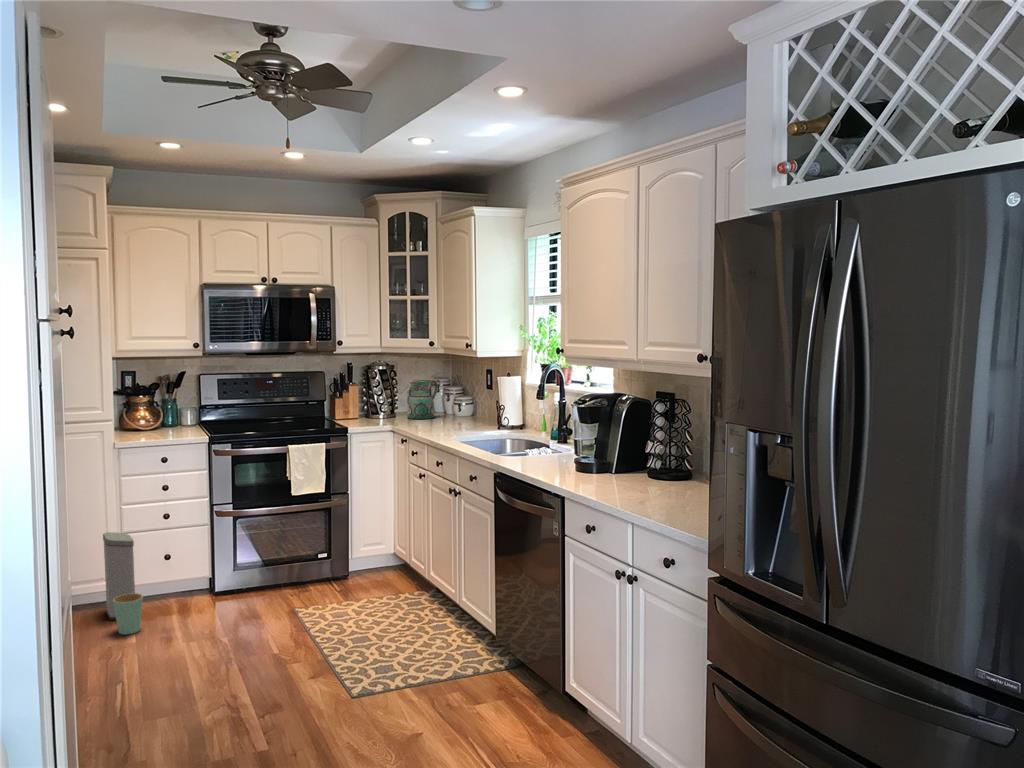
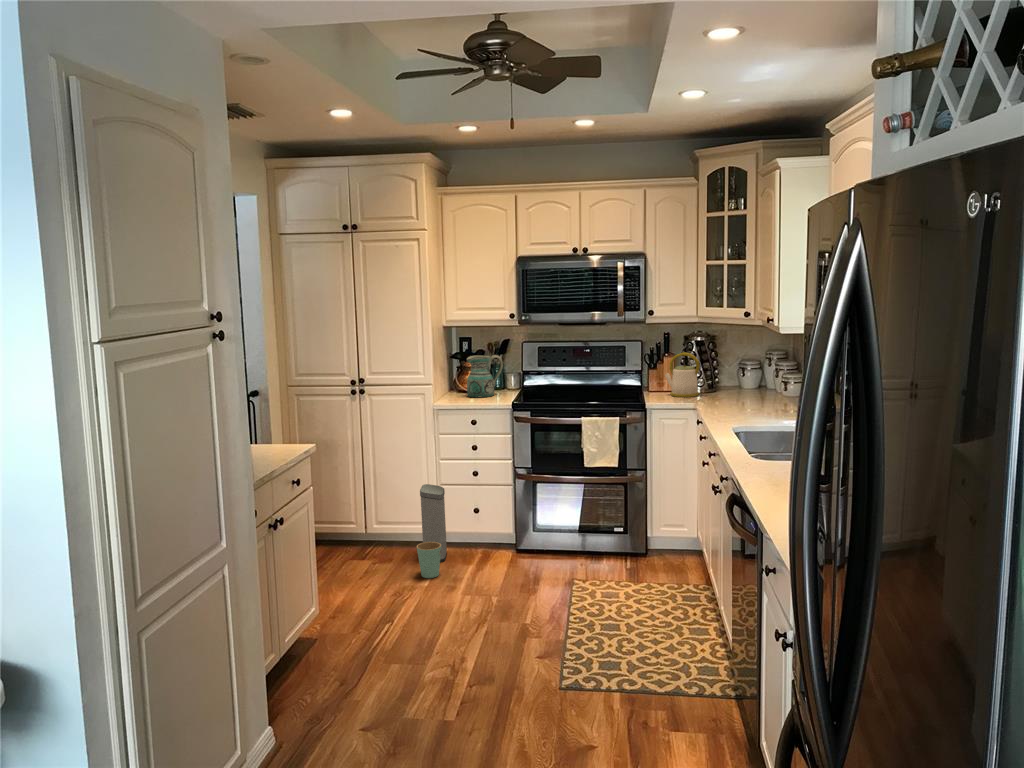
ceramic pitcher: present [407,378,438,419] -> present [467,355,503,397]
kettle: none [354,381,388,422] -> present [665,353,700,397]

